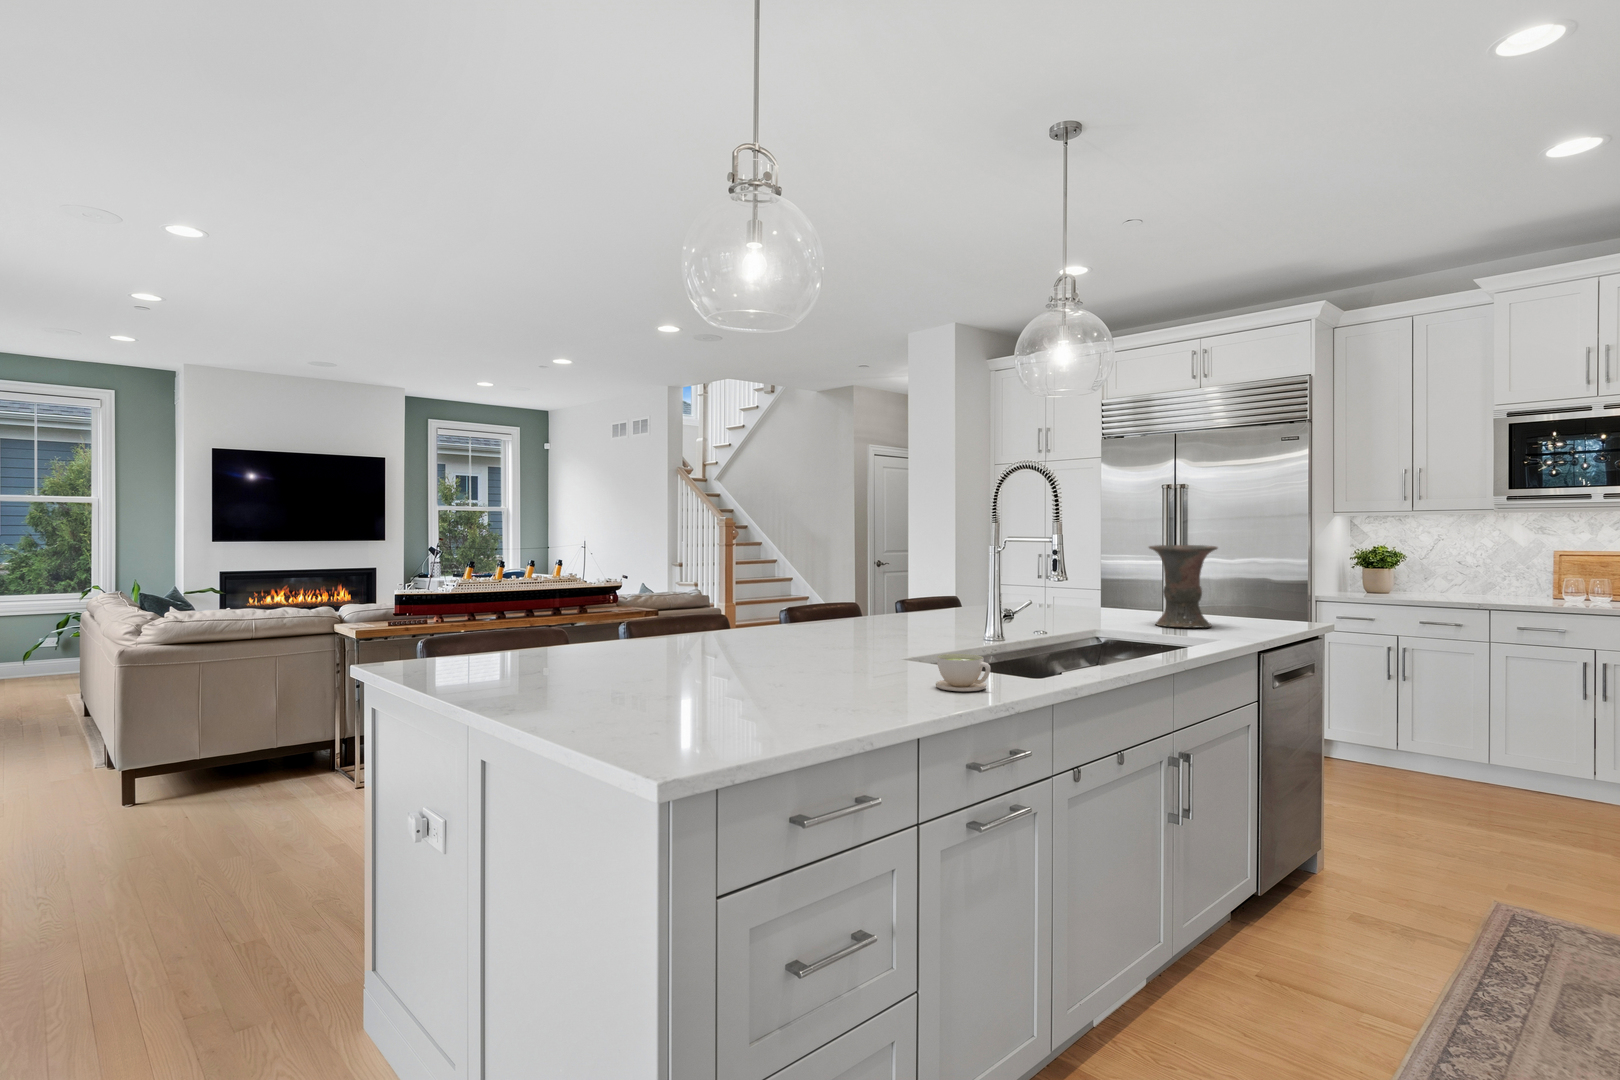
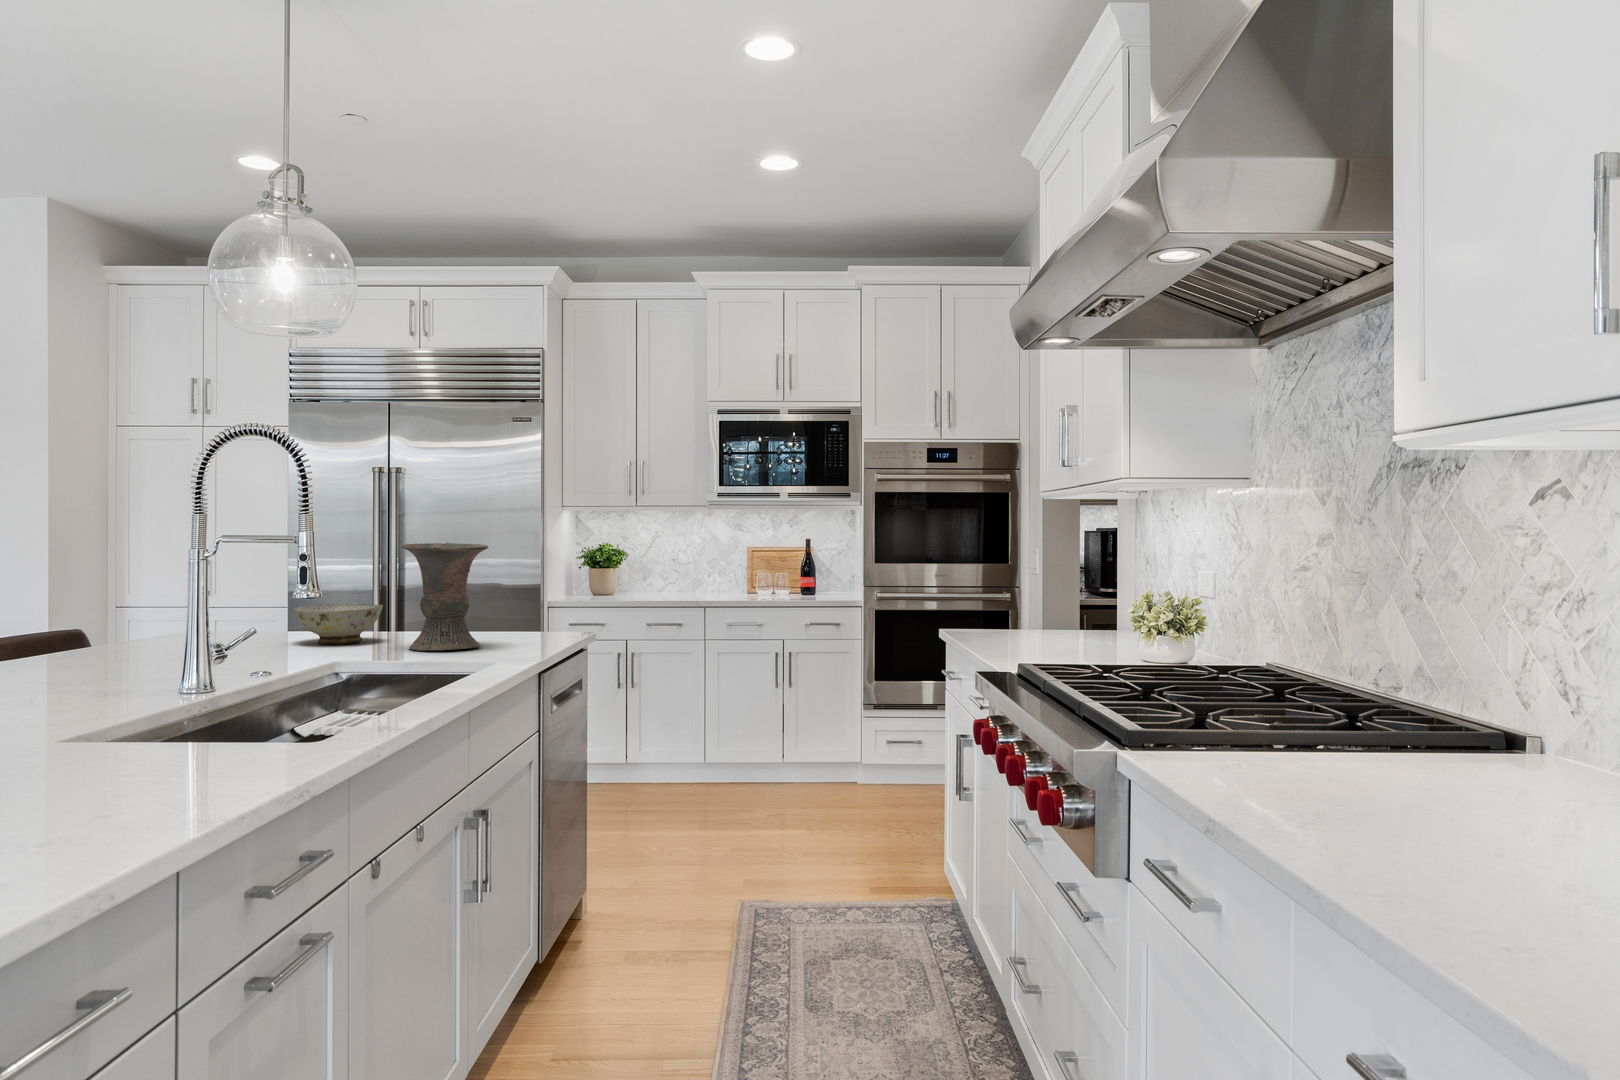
ceramic bowl: none [1079,589,1141,617] -> present [294,604,383,644]
coffee cup: present [936,654,991,691] -> none [142,724,249,790]

